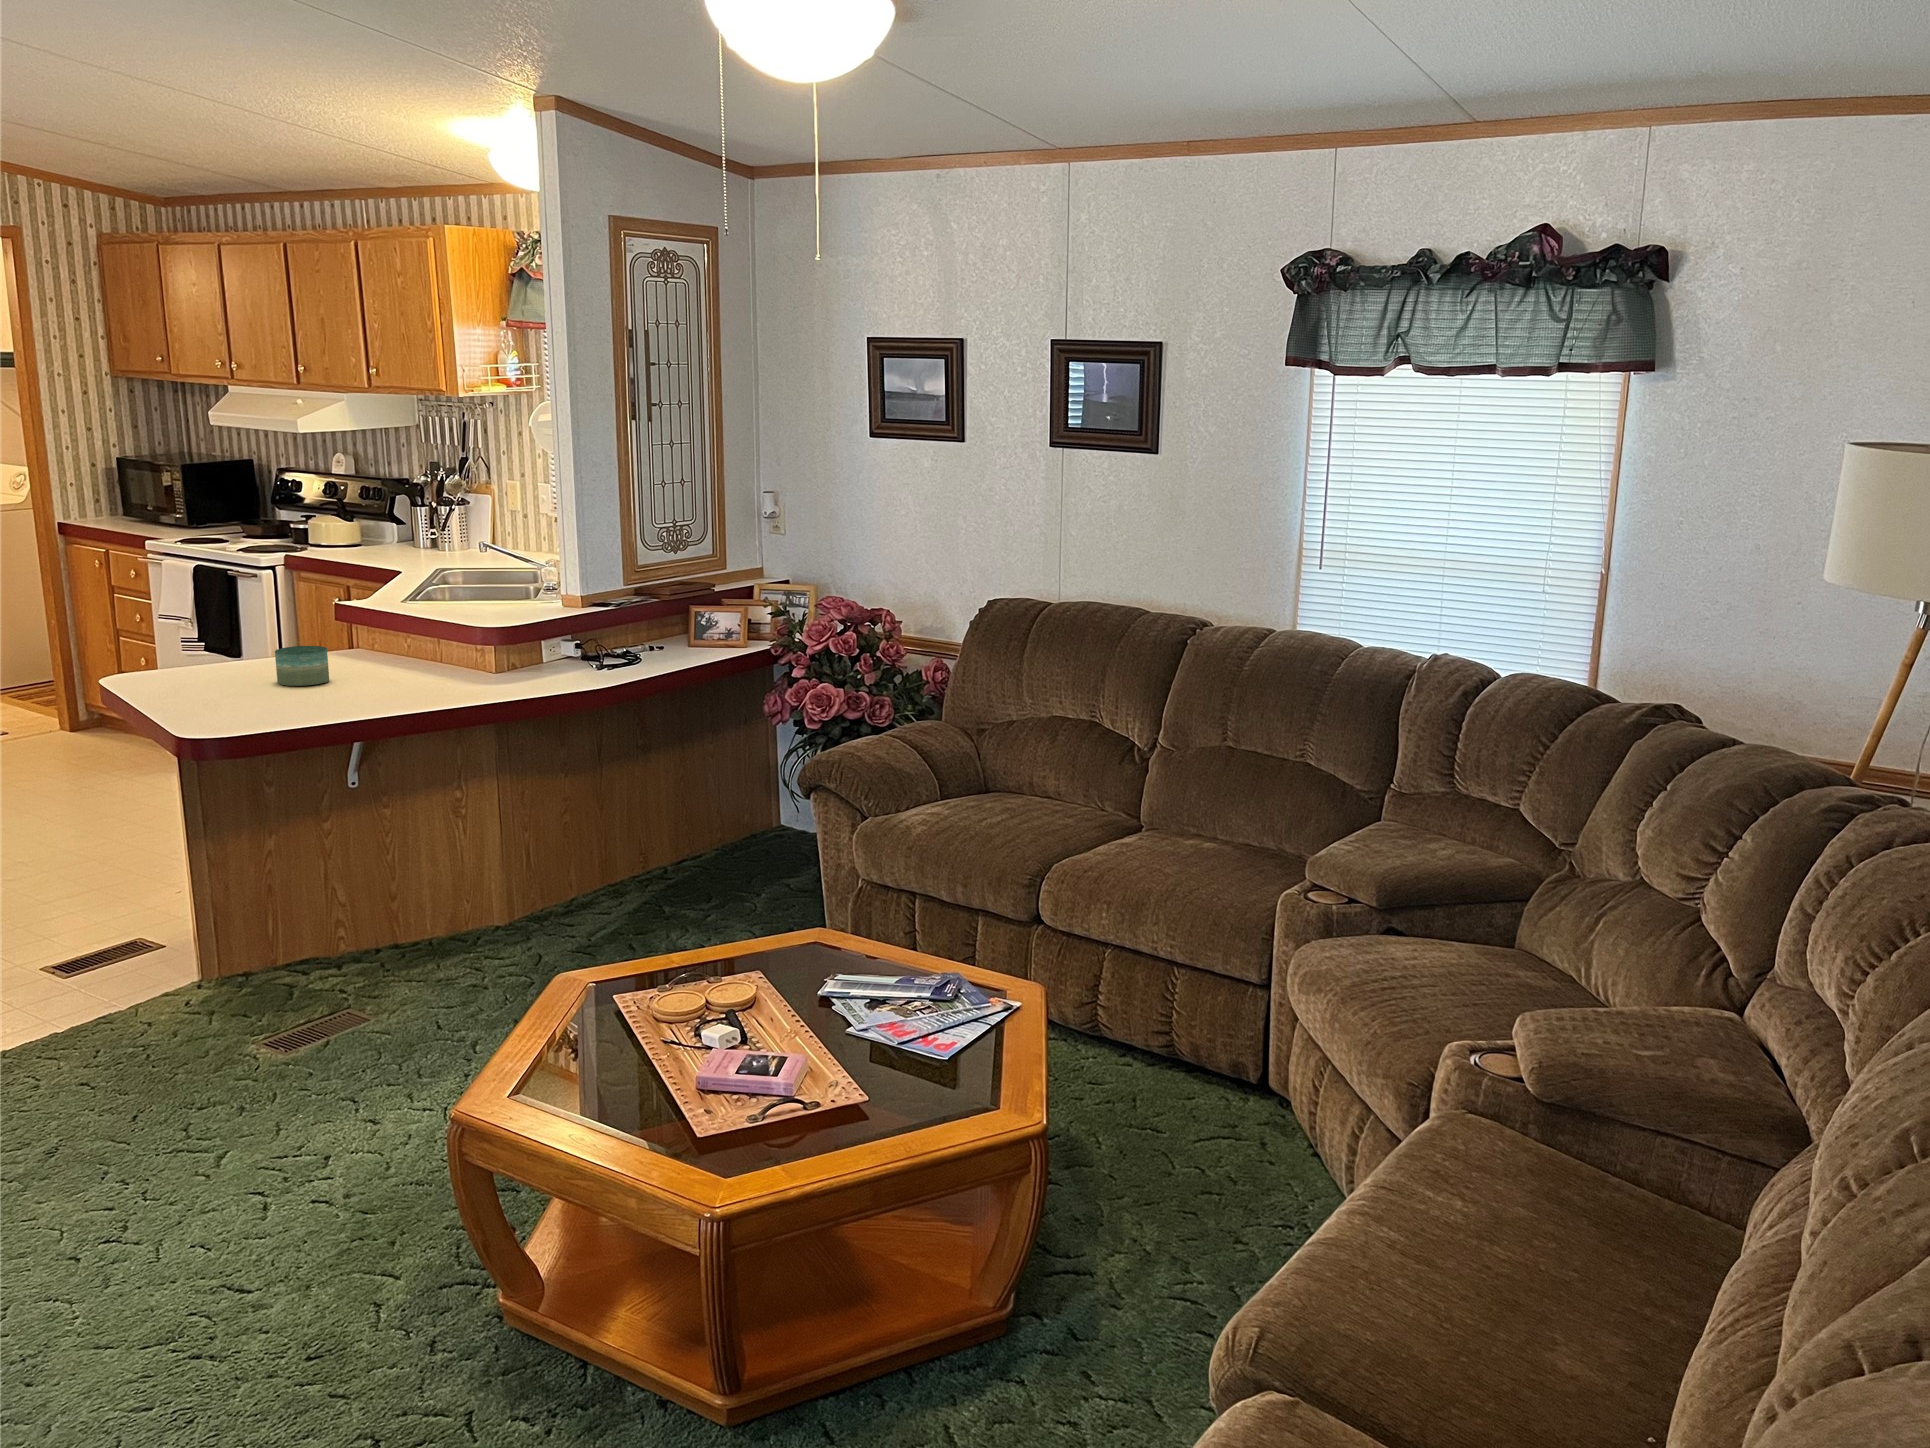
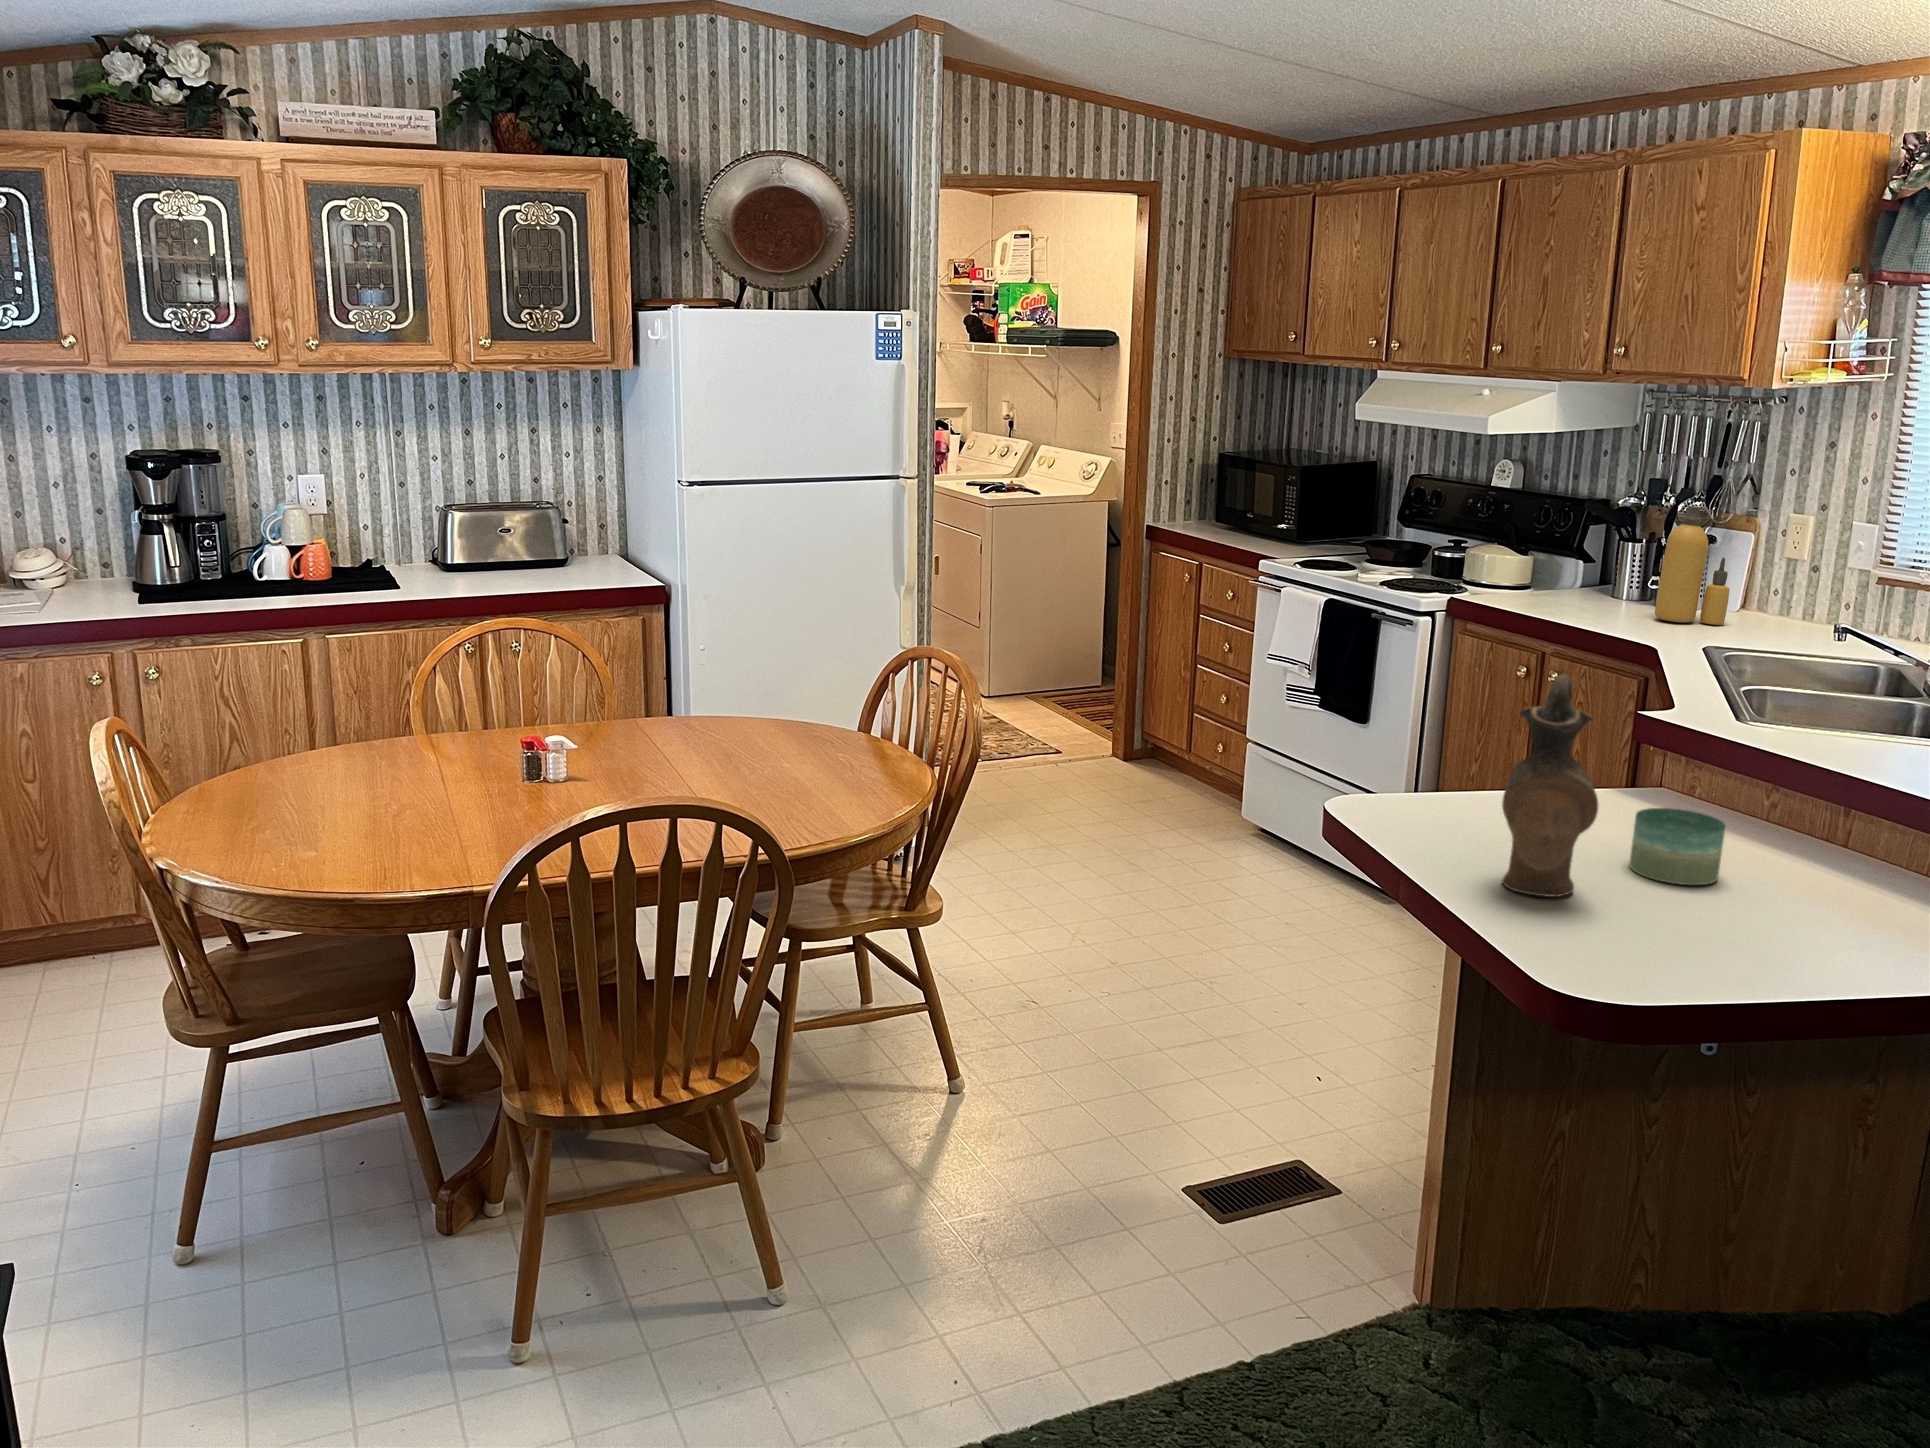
bottle: none [421,478,467,558] -> present [1655,506,1729,625]
ceramic pitcher: none [167,568,227,698] -> present [1502,674,1599,897]

